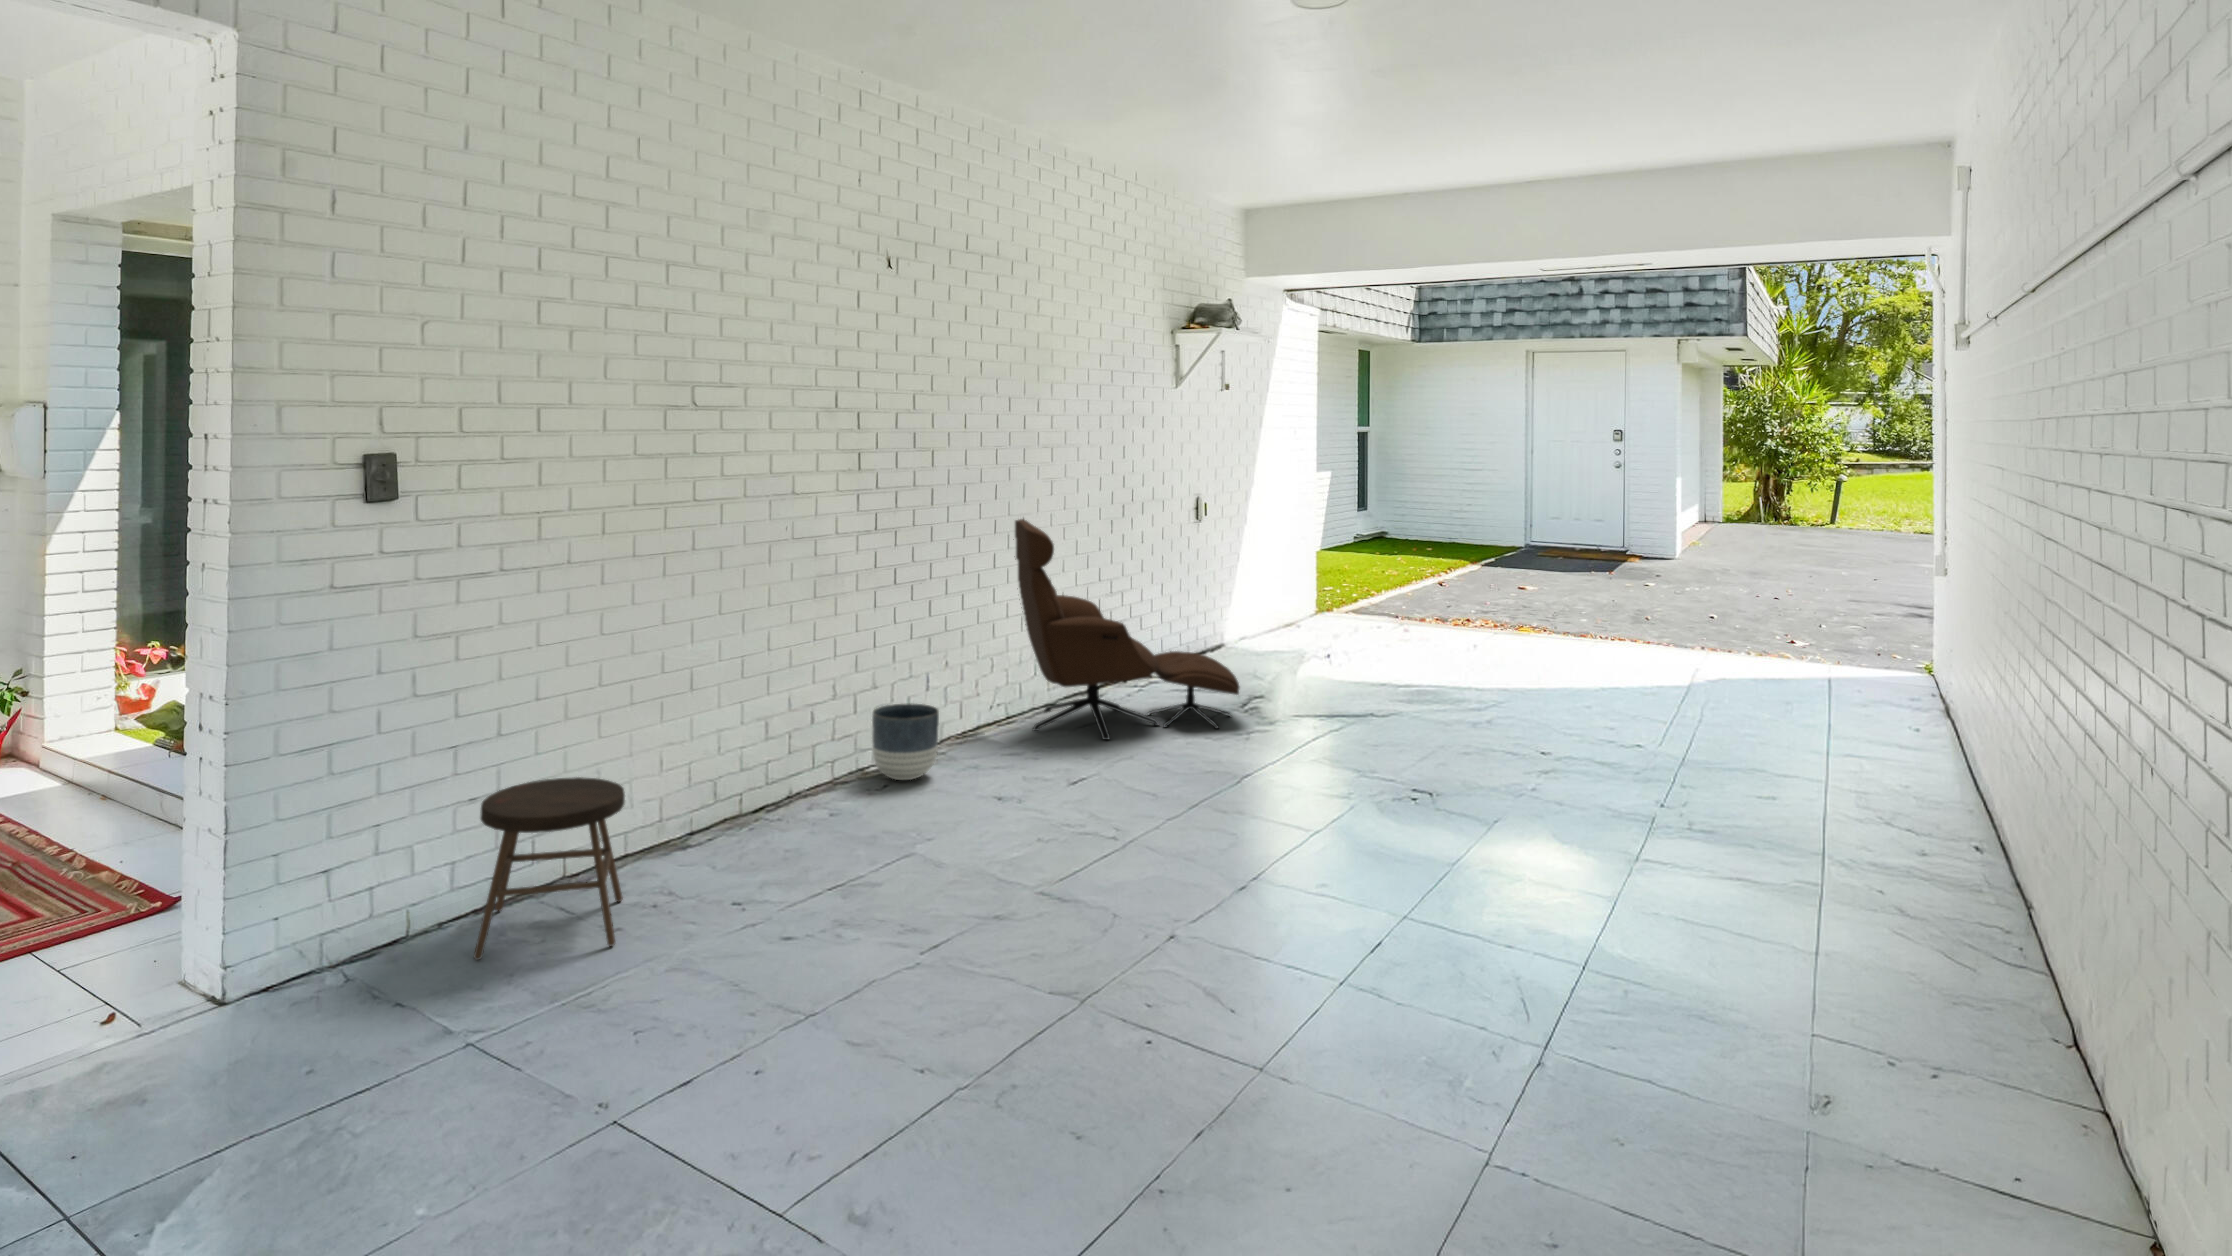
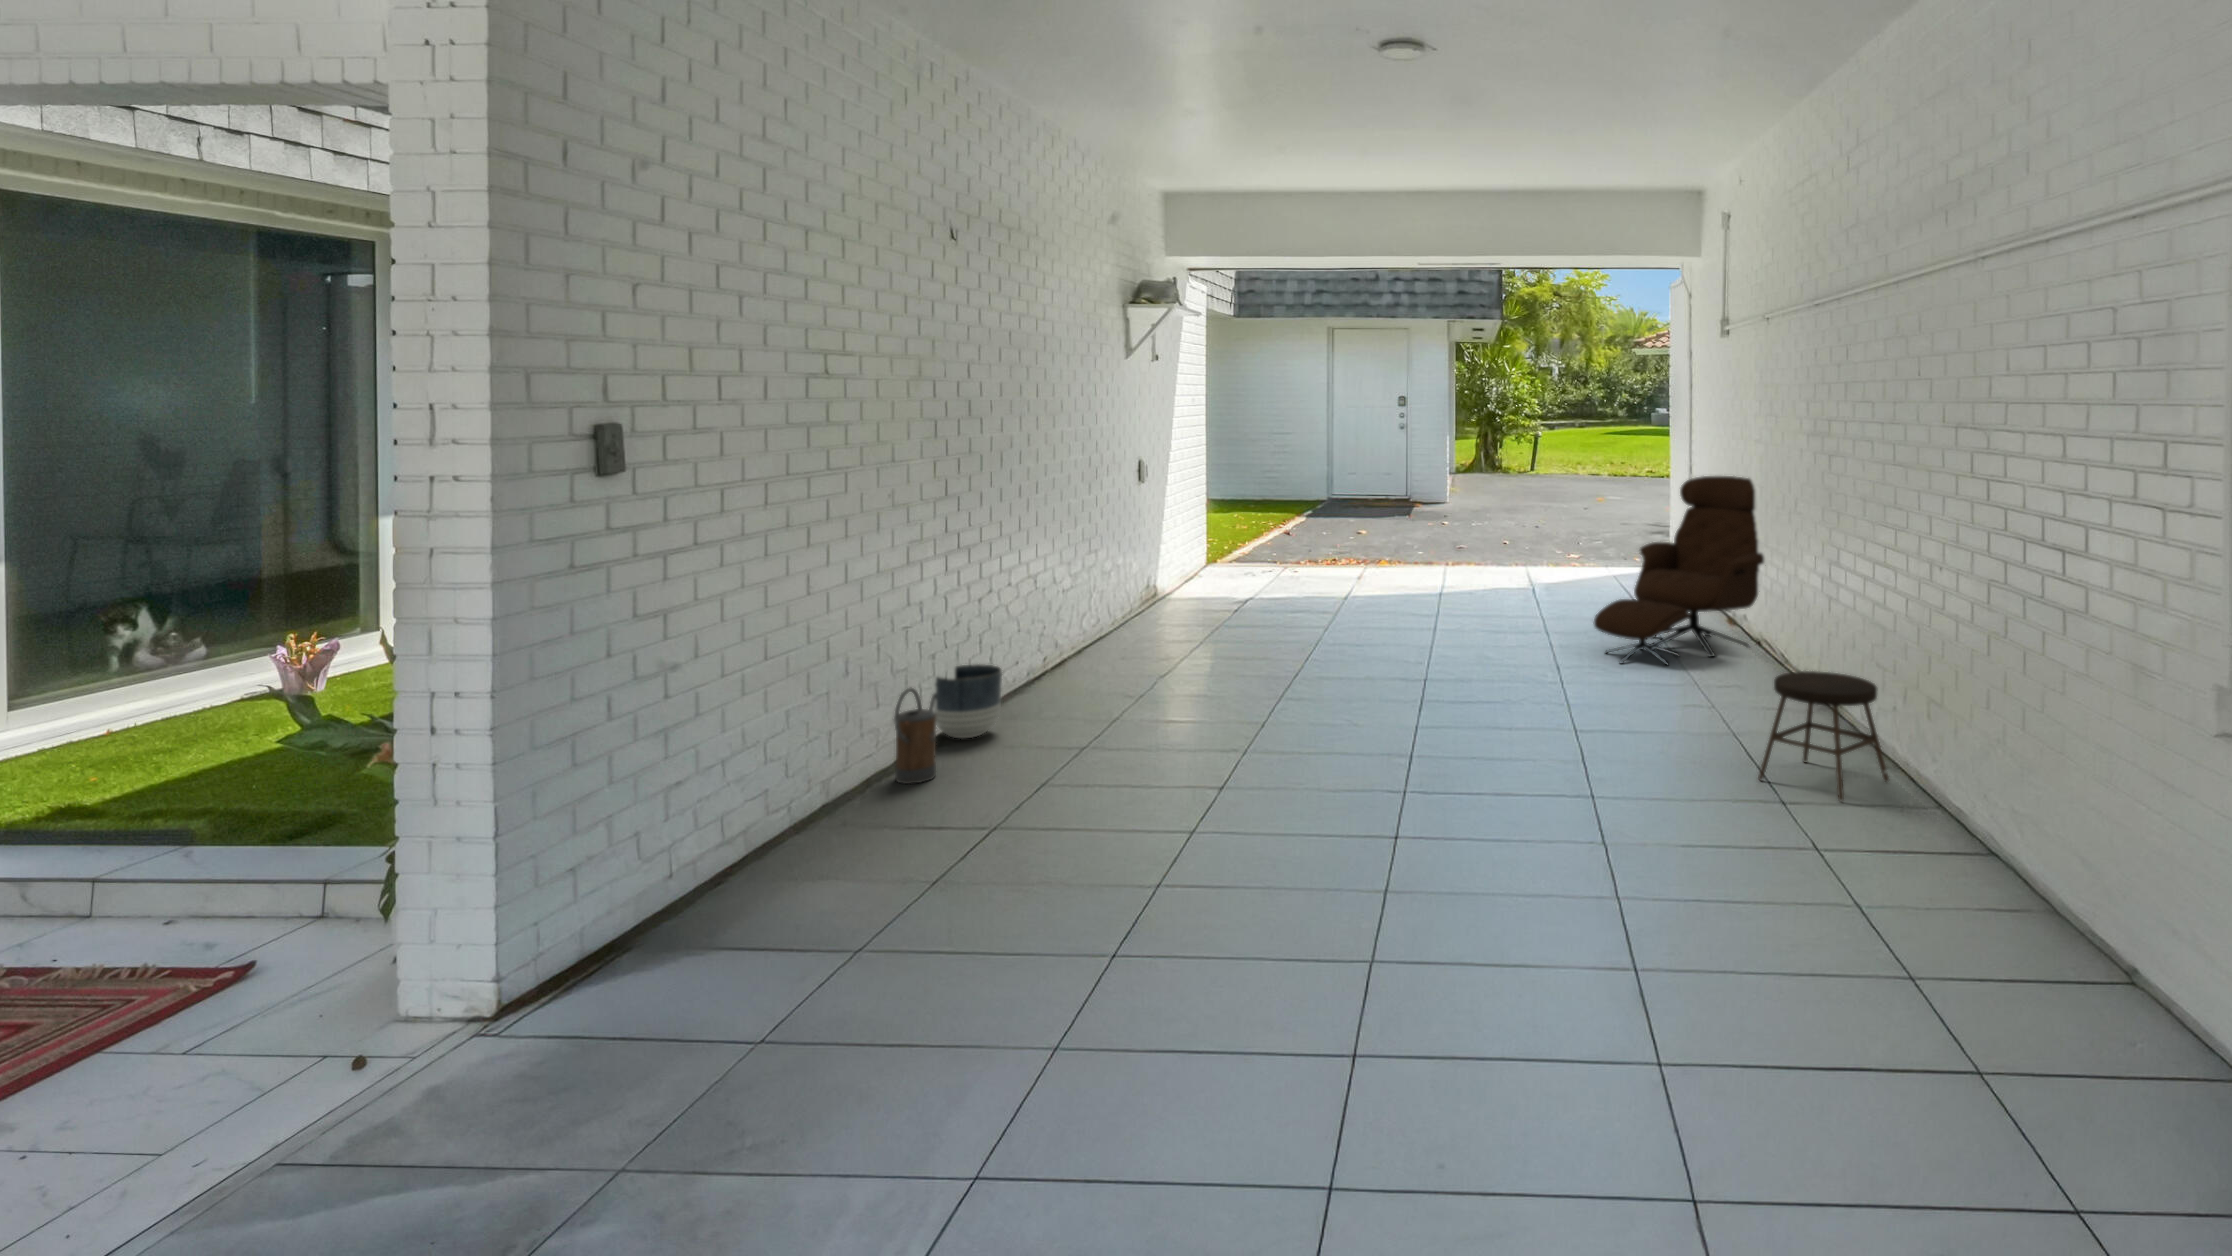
lounge chair: present [1013,519,1239,740] -> present [1594,476,1764,665]
watering can: none [787,723,850,821] -> present [894,688,937,784]
stool: present [474,777,625,960] -> present [1758,671,1889,801]

